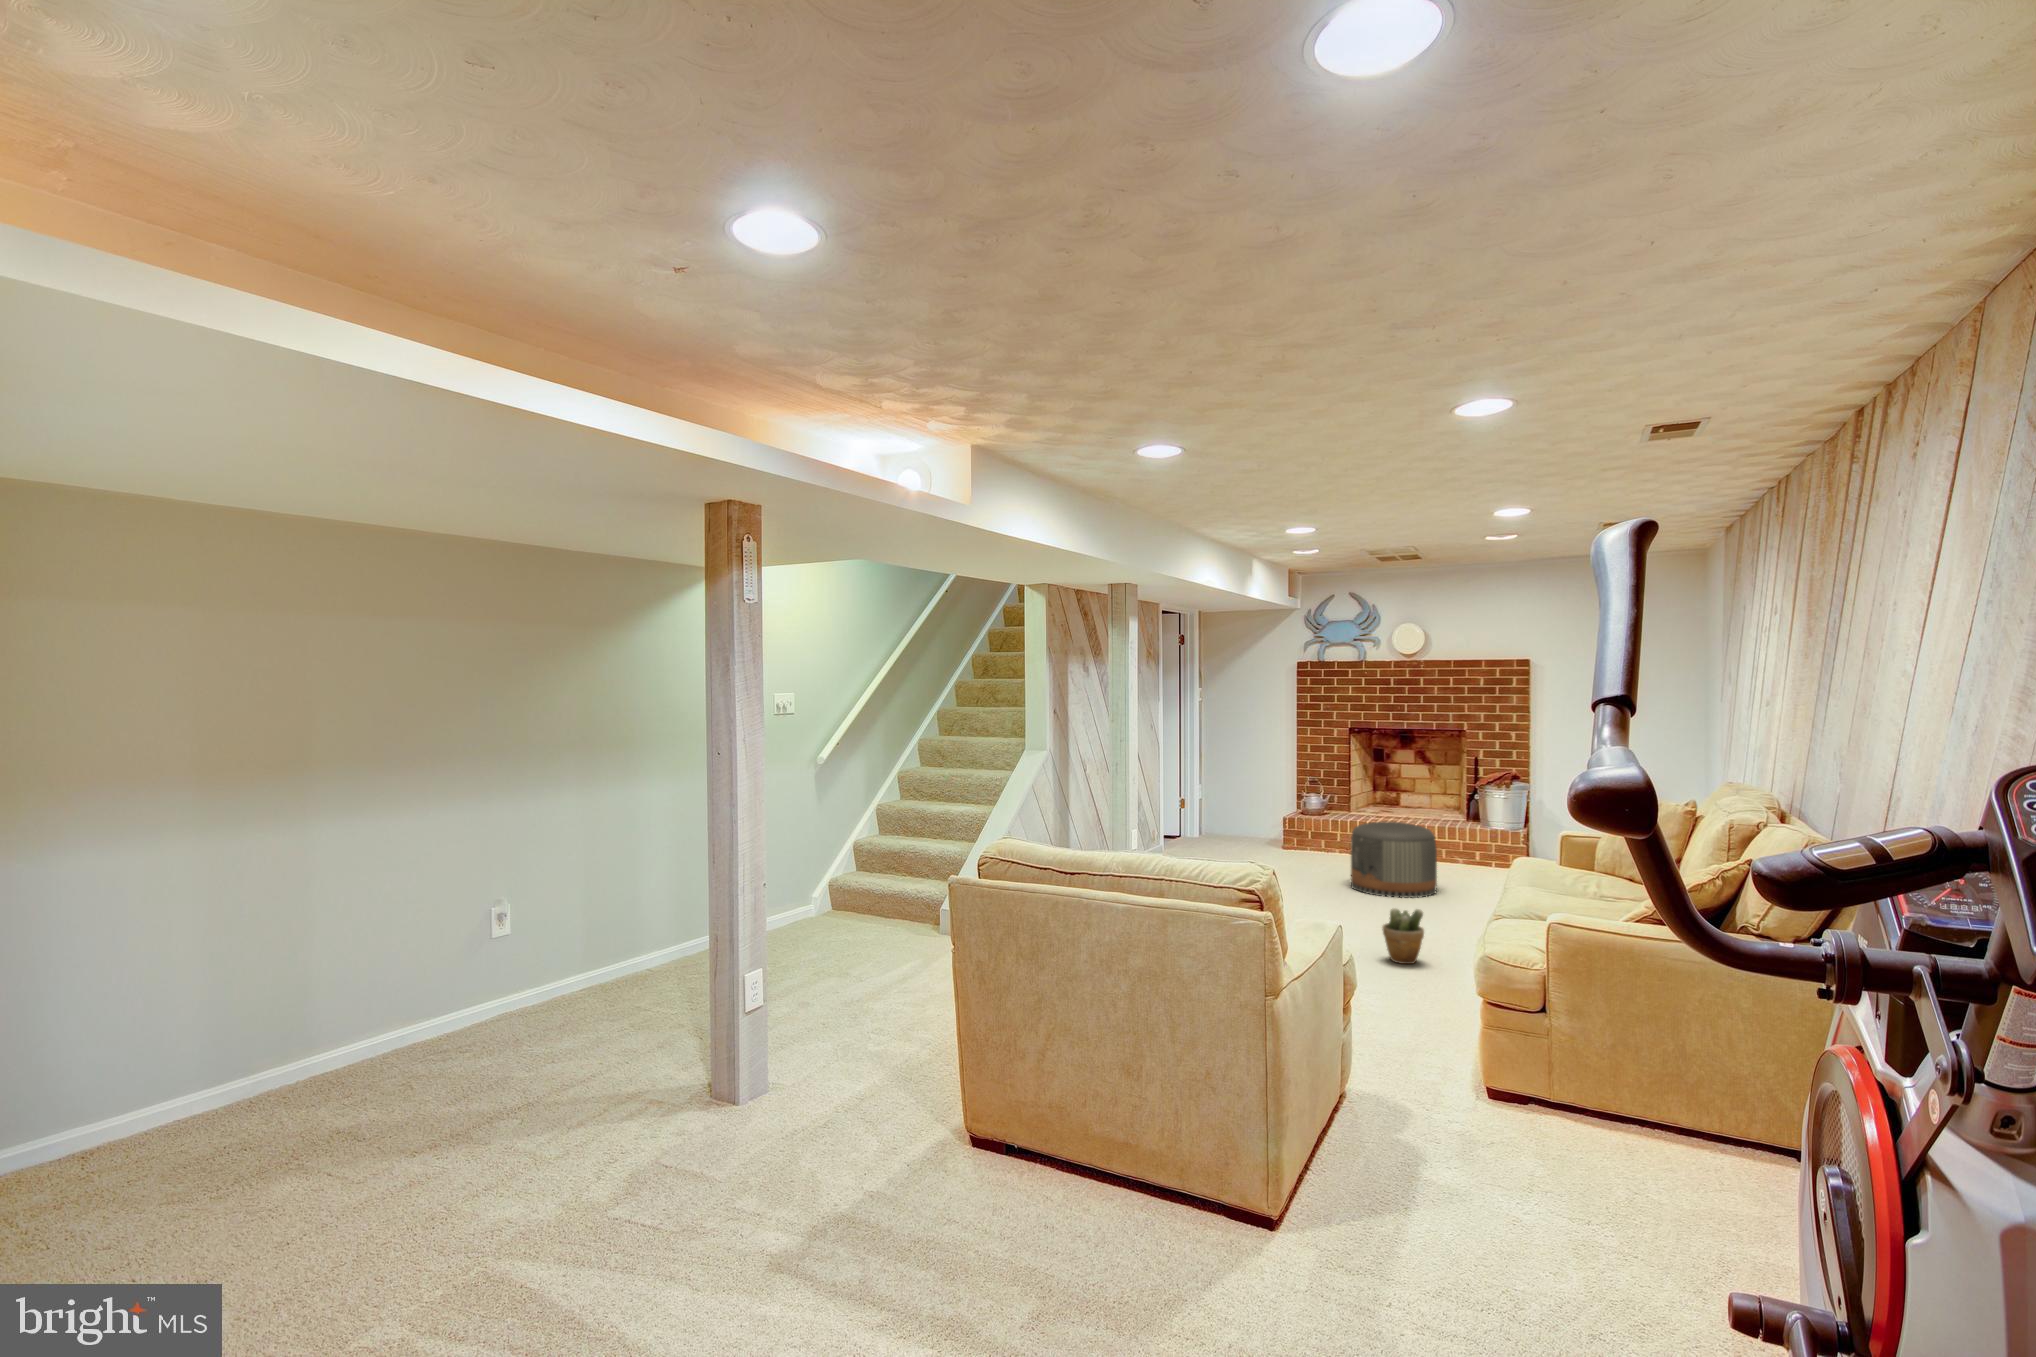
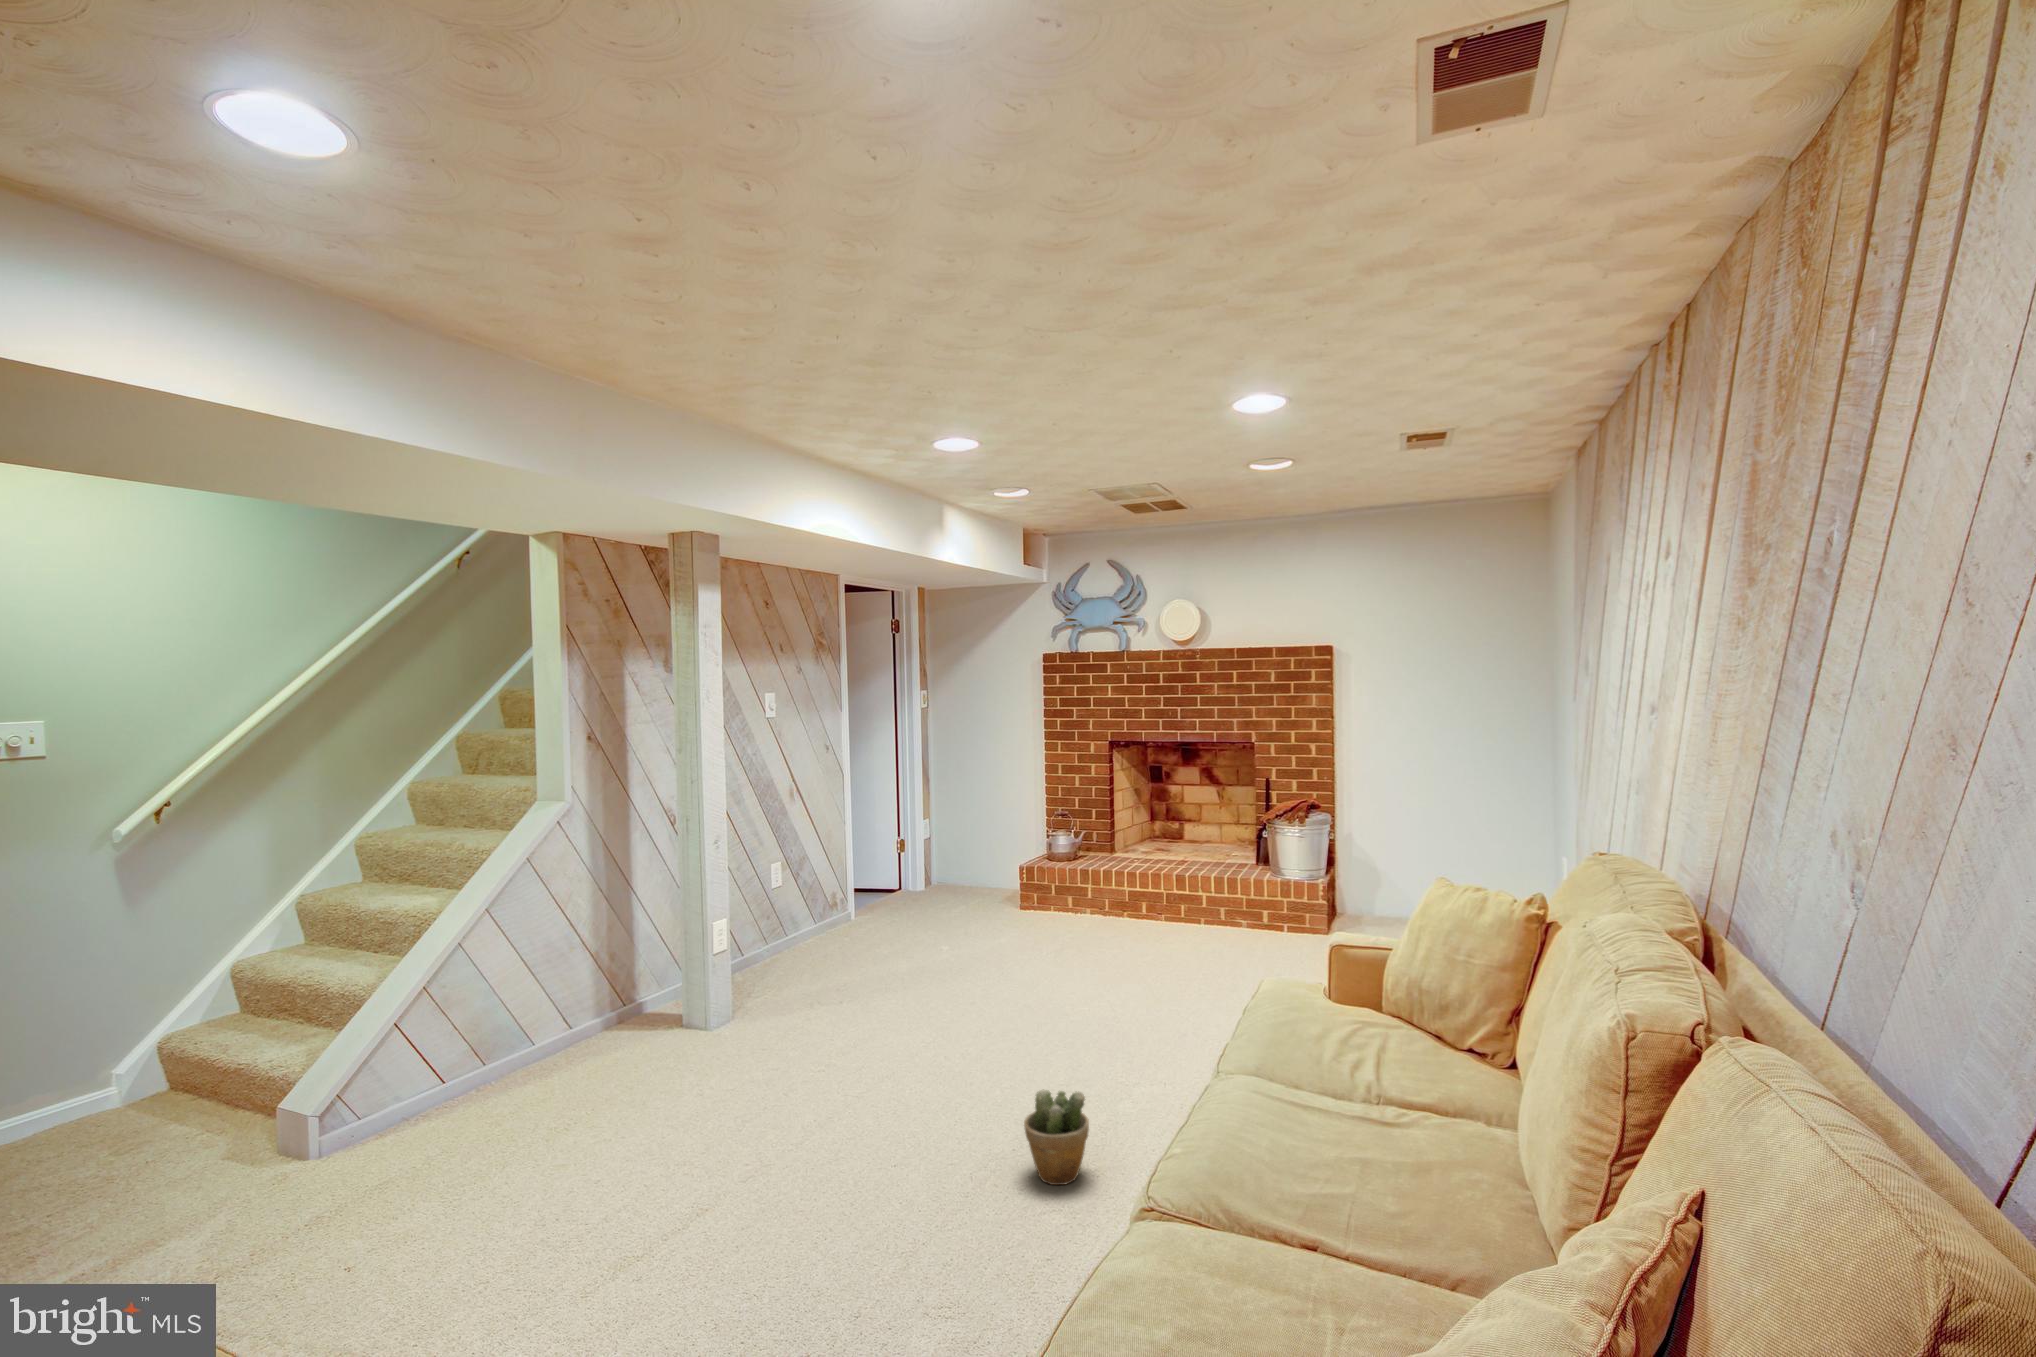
pouf: present [1351,822,1437,898] -> none [1070,889,1186,1007]

